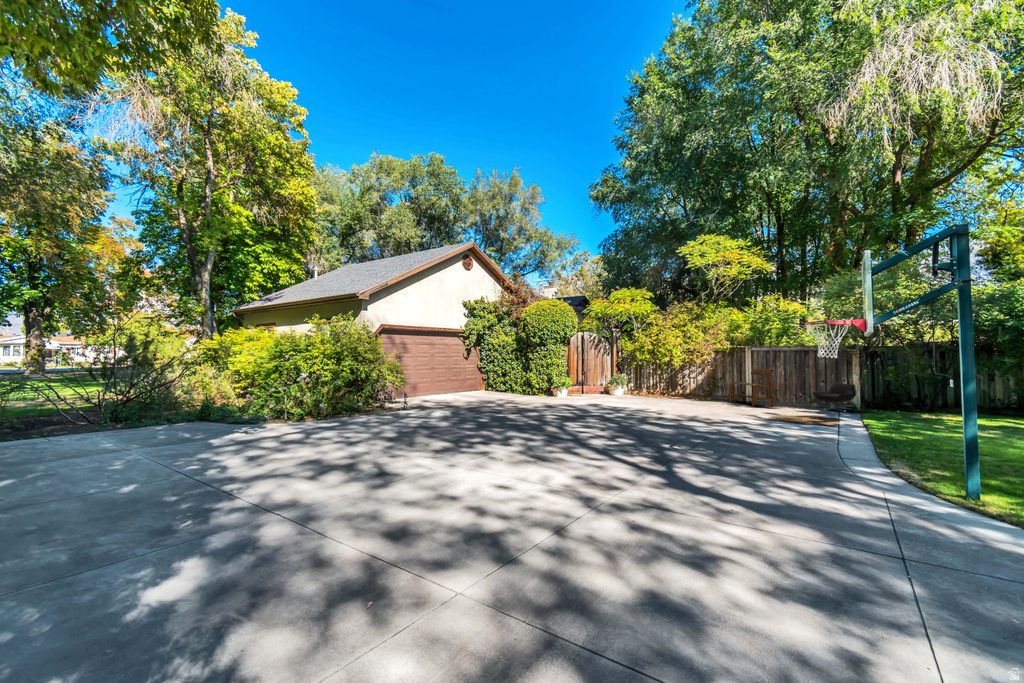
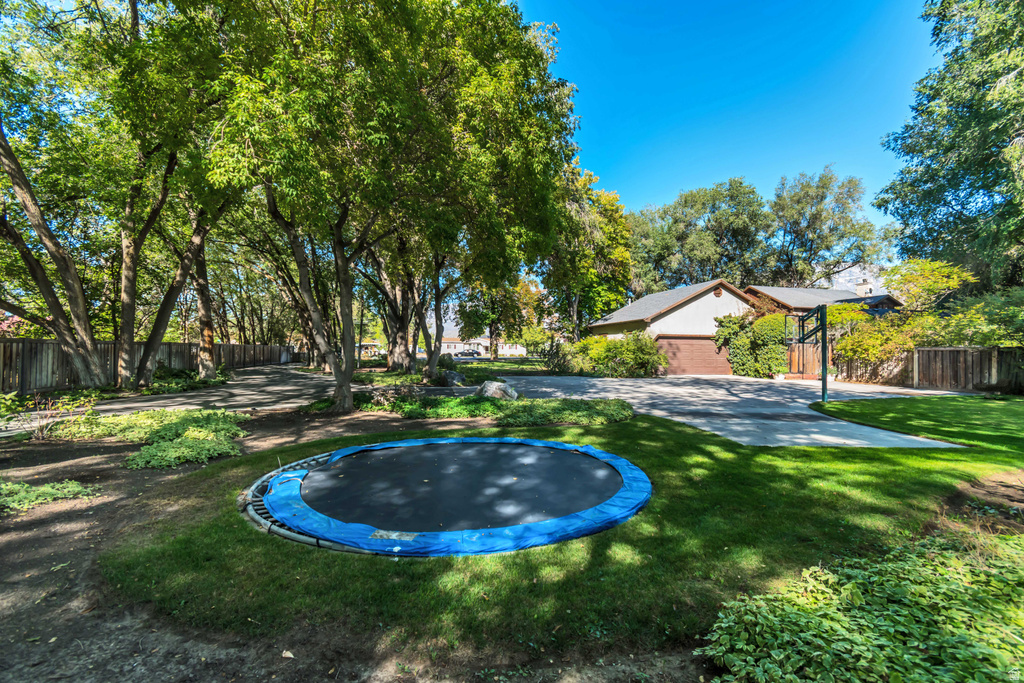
bench: present [730,368,774,406] -> none [911,365,941,393]

